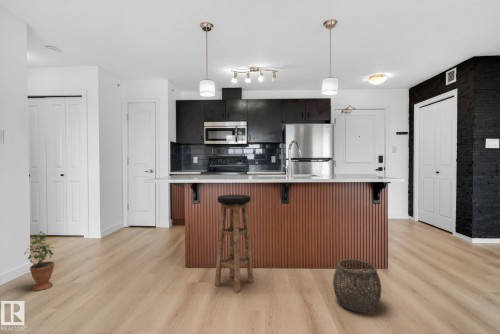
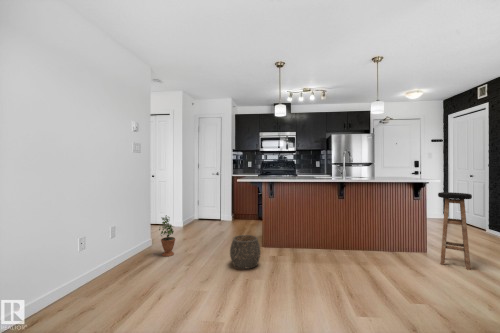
bar stool: present [215,195,253,293] -> present [438,192,472,270]
woven basket: present [333,259,381,313] -> present [230,235,261,269]

